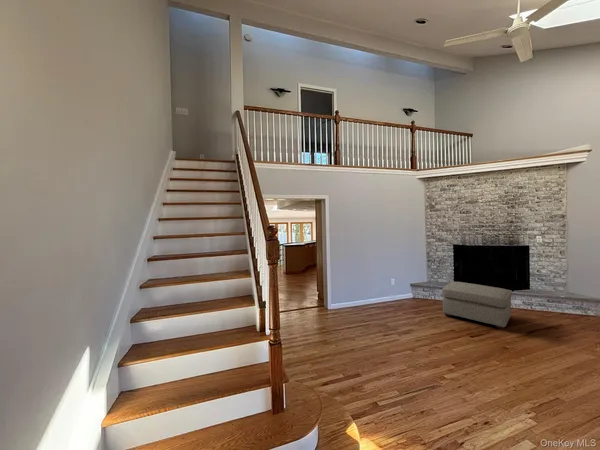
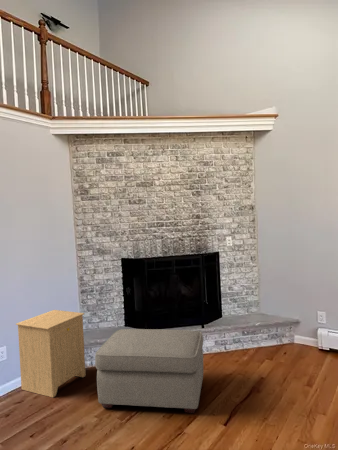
side table: none [399,267,433,307] -> present [16,310,86,398]

